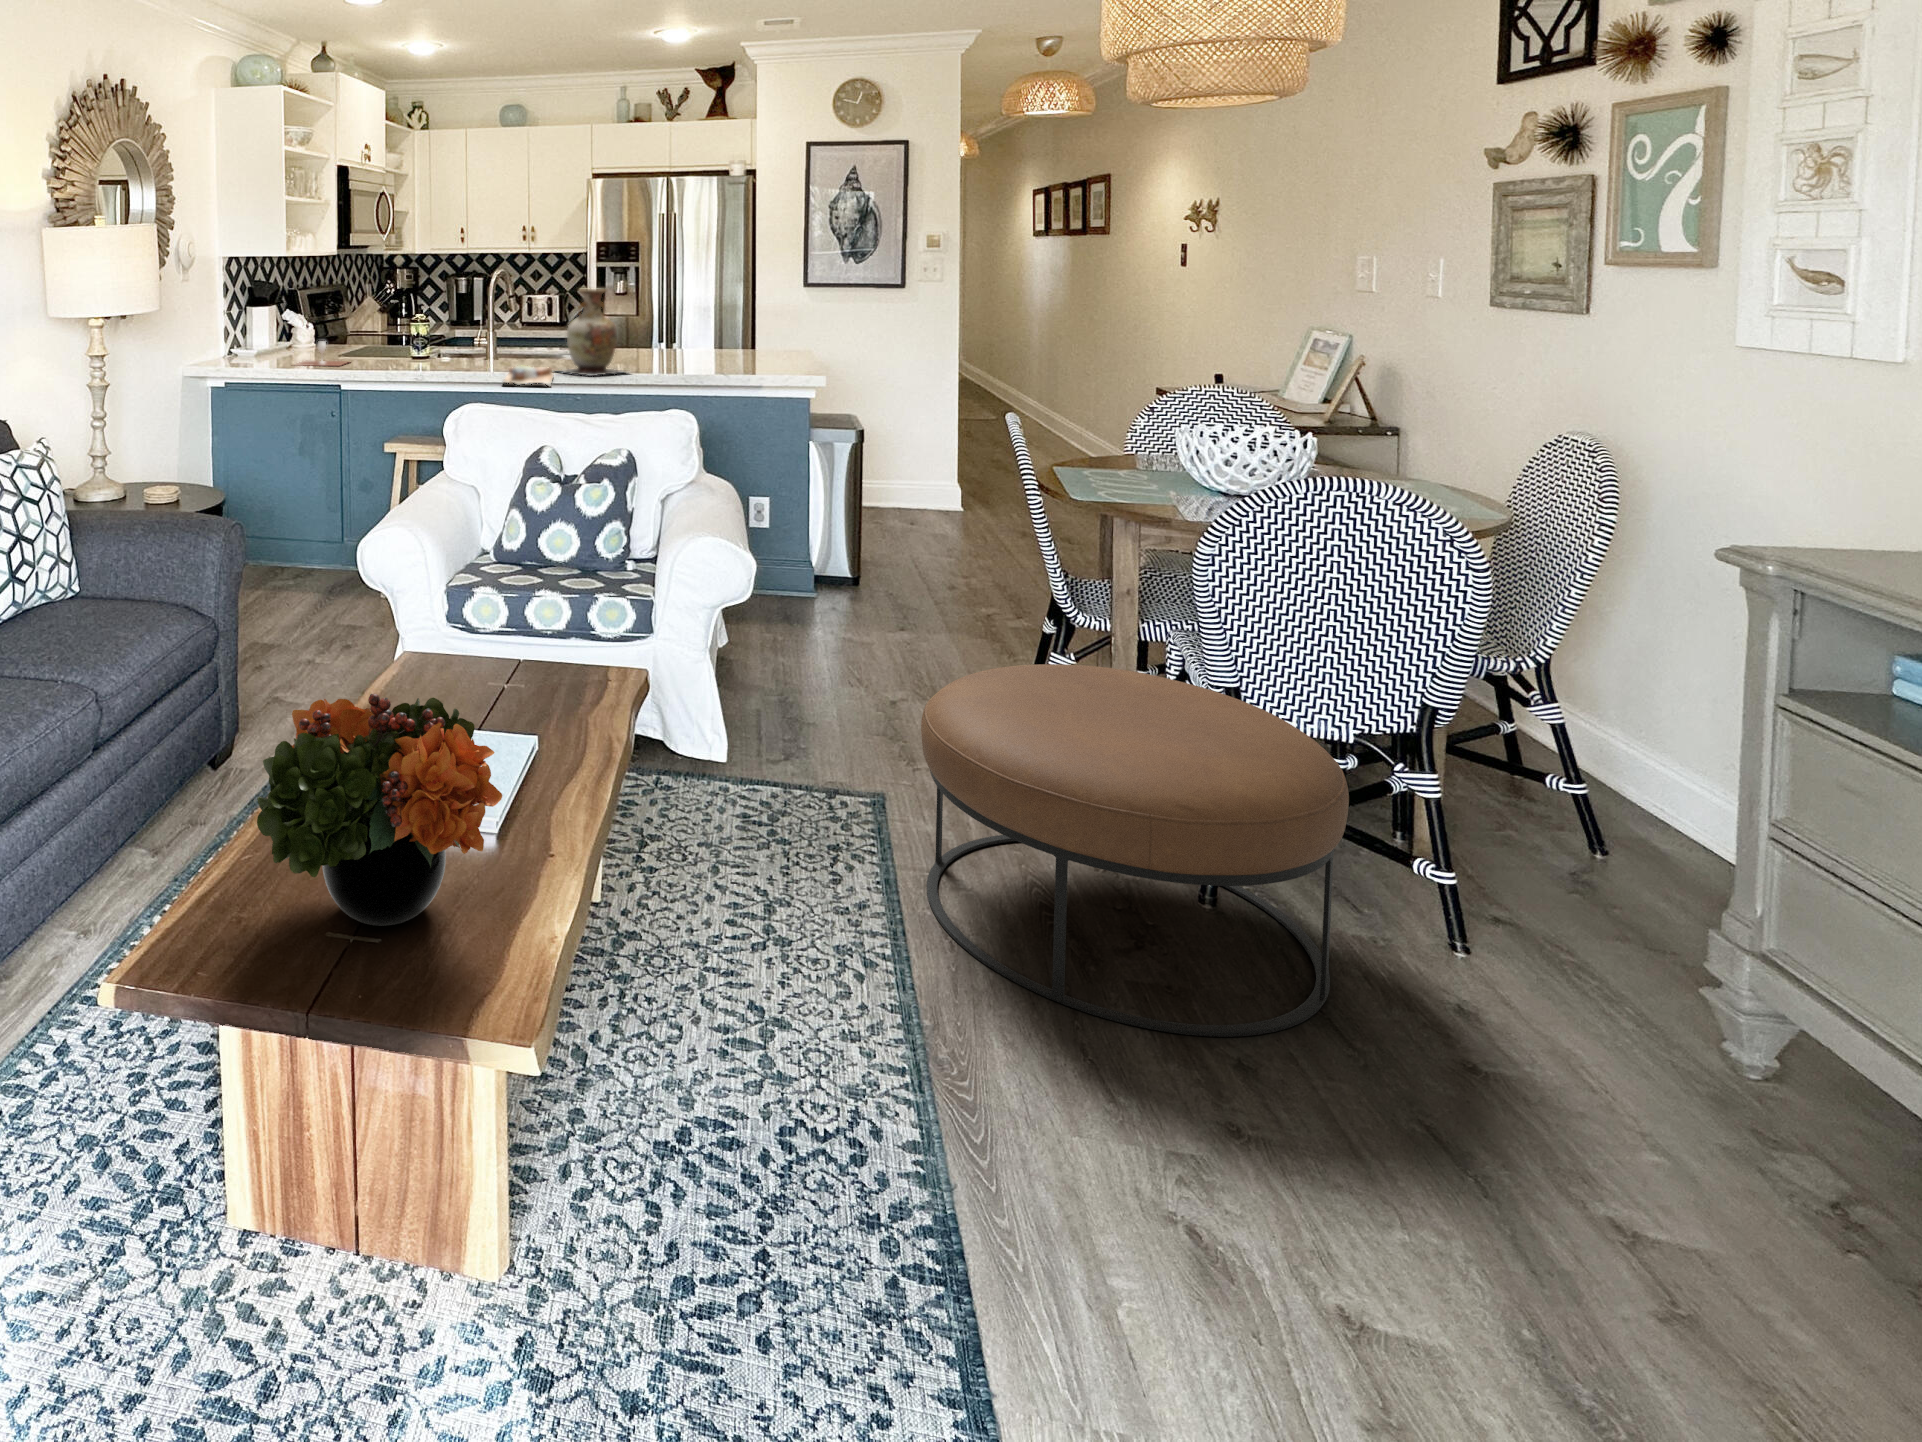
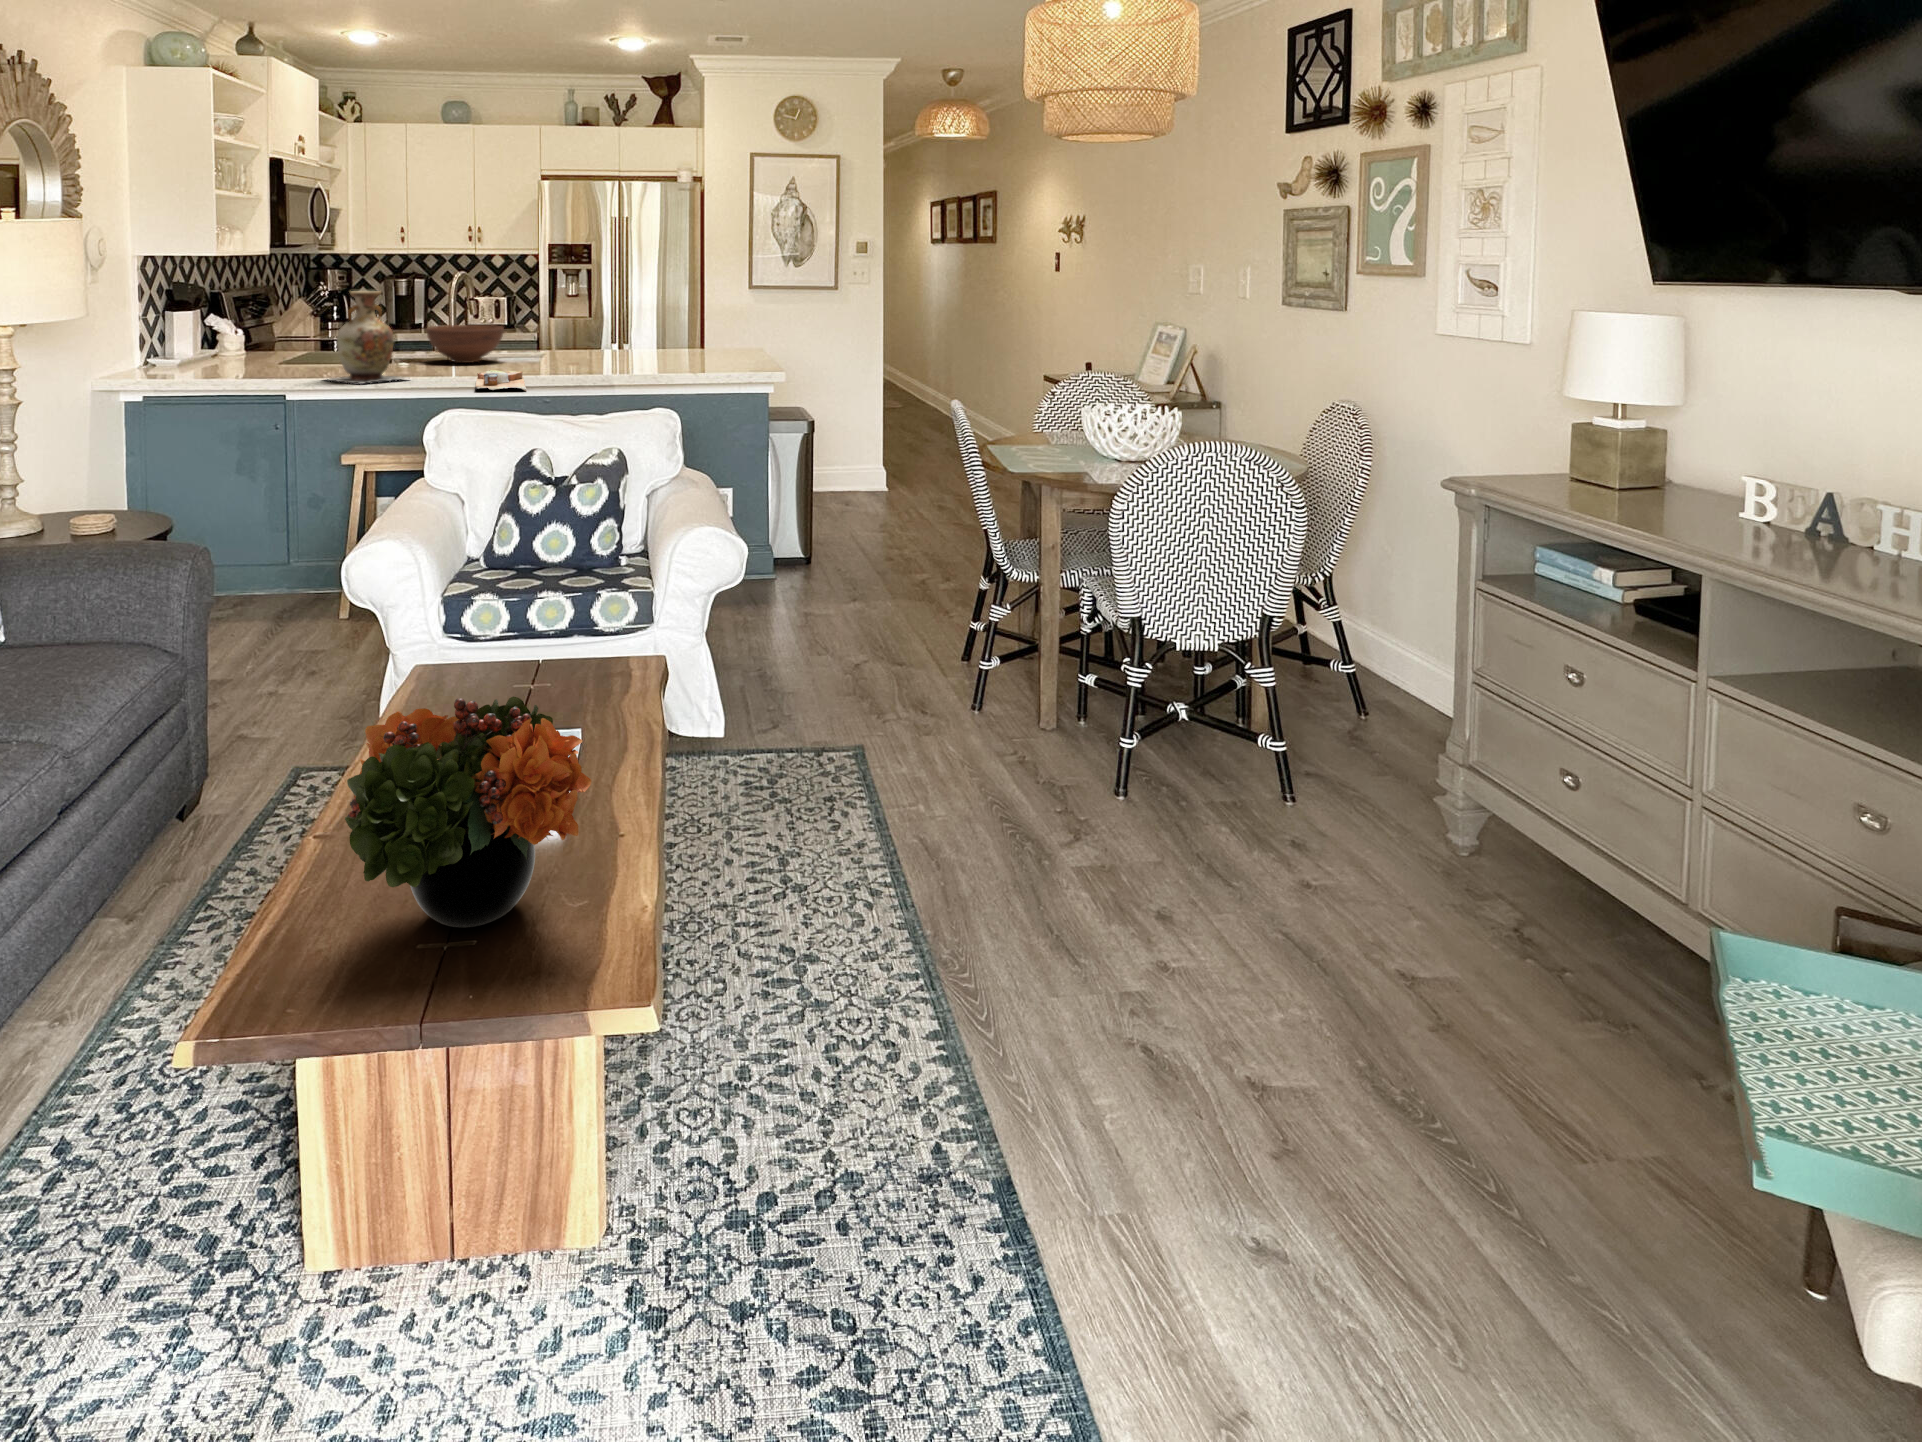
vase: present [557,289,624,376] -> present [330,291,404,384]
fruit bowl: none [473,321,546,358] -> present [426,325,504,363]
wine glass: present [297,341,347,366] -> none [224,349,295,377]
ottoman: present [921,664,1349,1037] -> none [905,614,1224,904]

